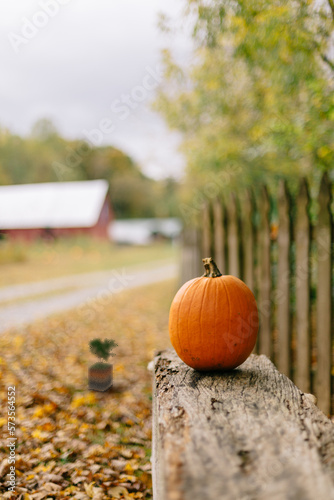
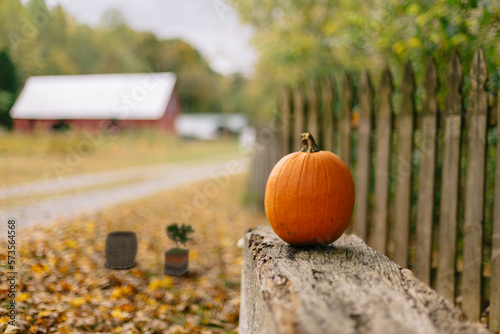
woven basket: none [30,346,62,385] -> present [105,231,138,269]

